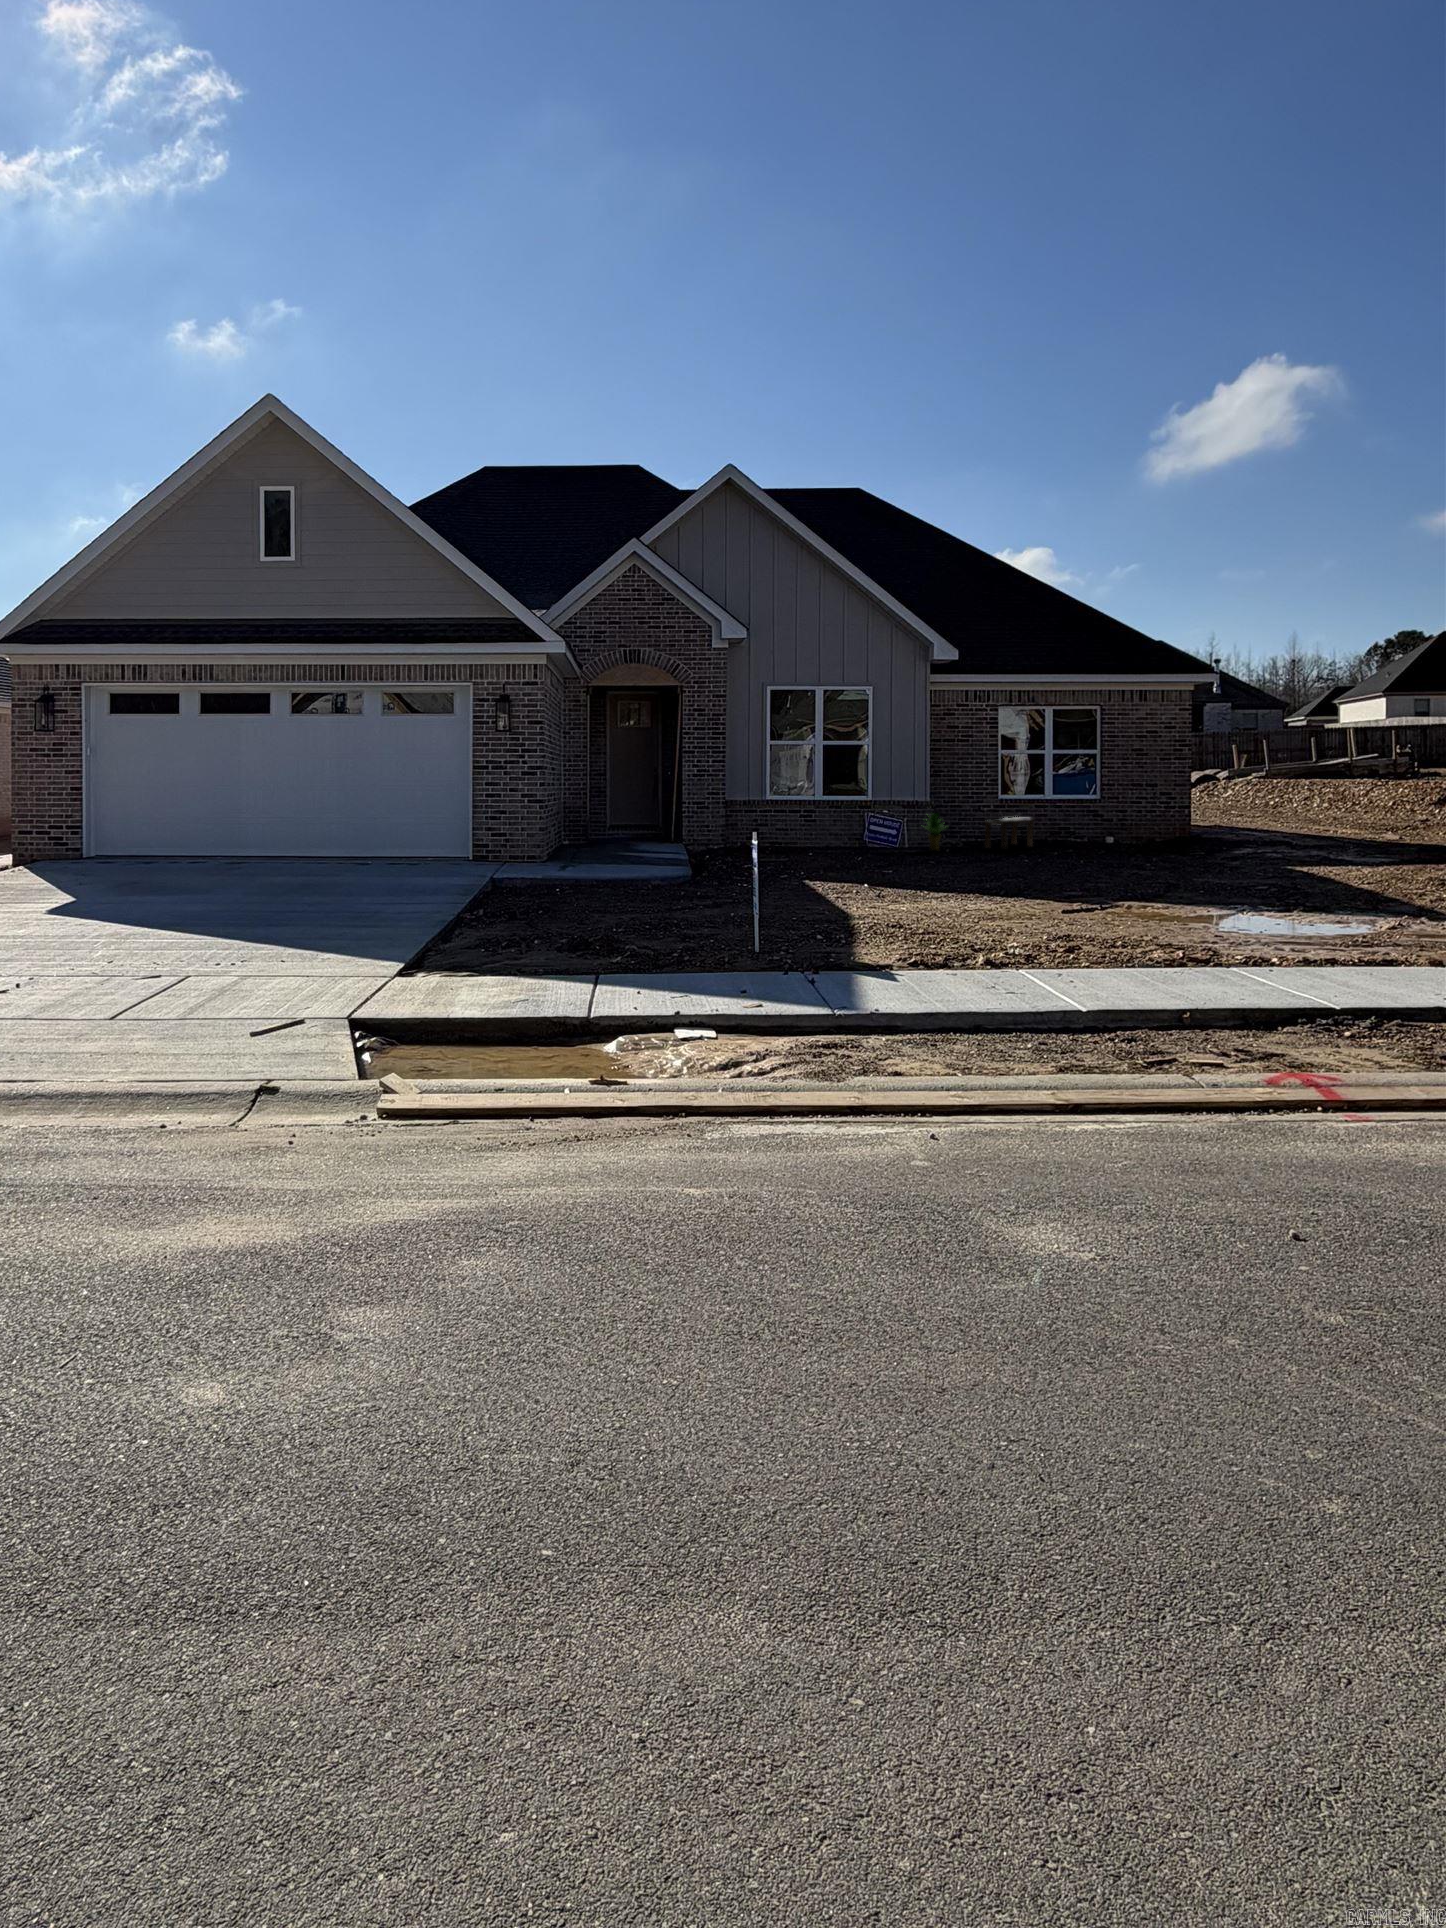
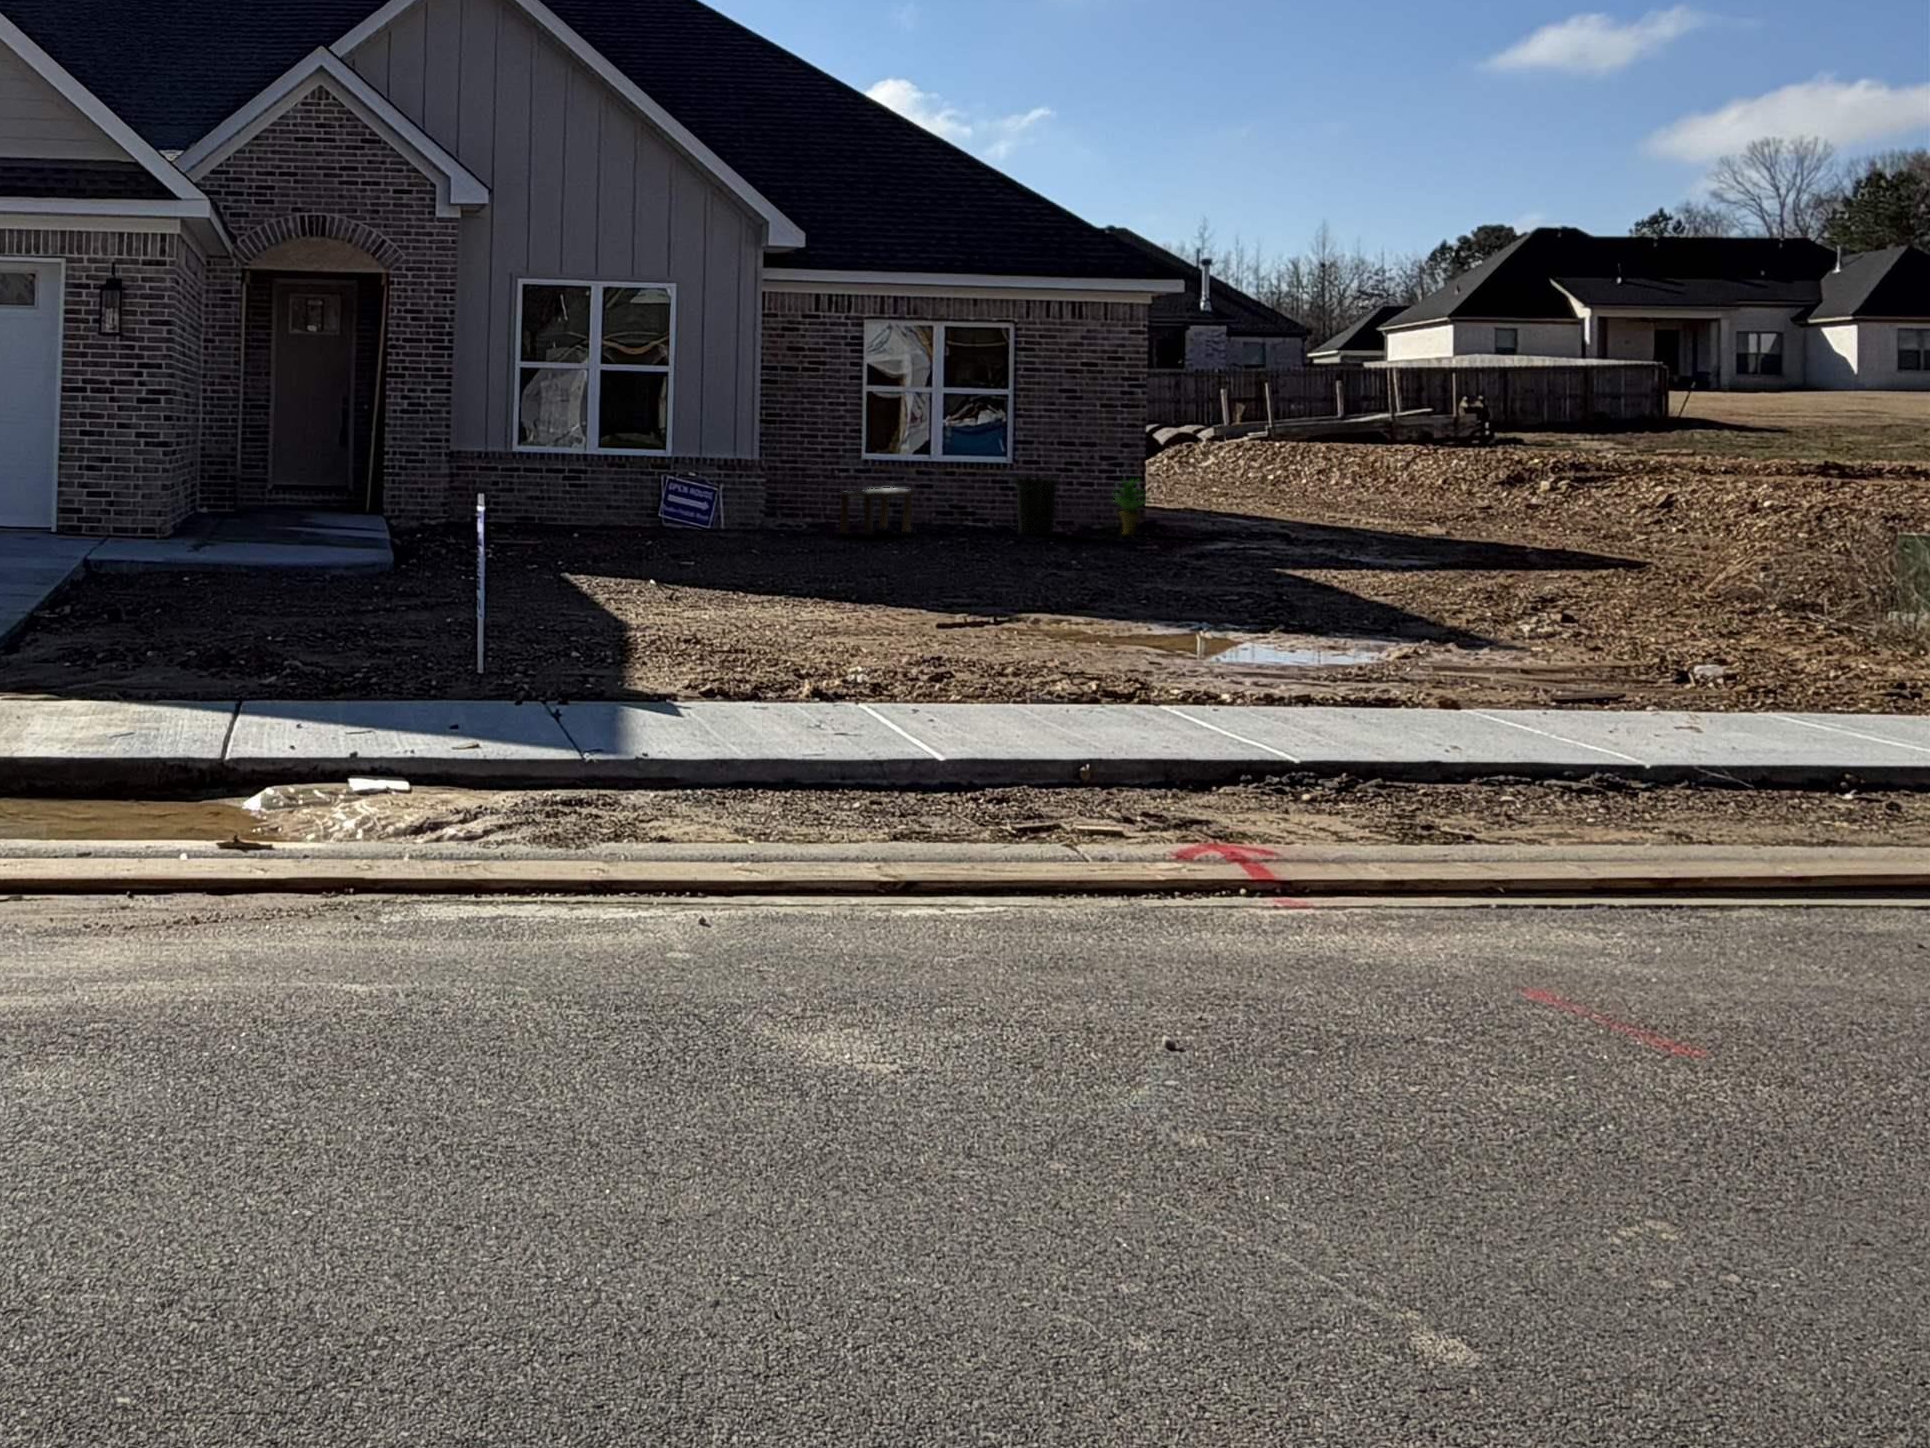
waste bin: none [1102,807,1135,846] -> present [1014,476,1059,535]
potted plant: present [925,813,943,851] -> present [1116,480,1144,535]

